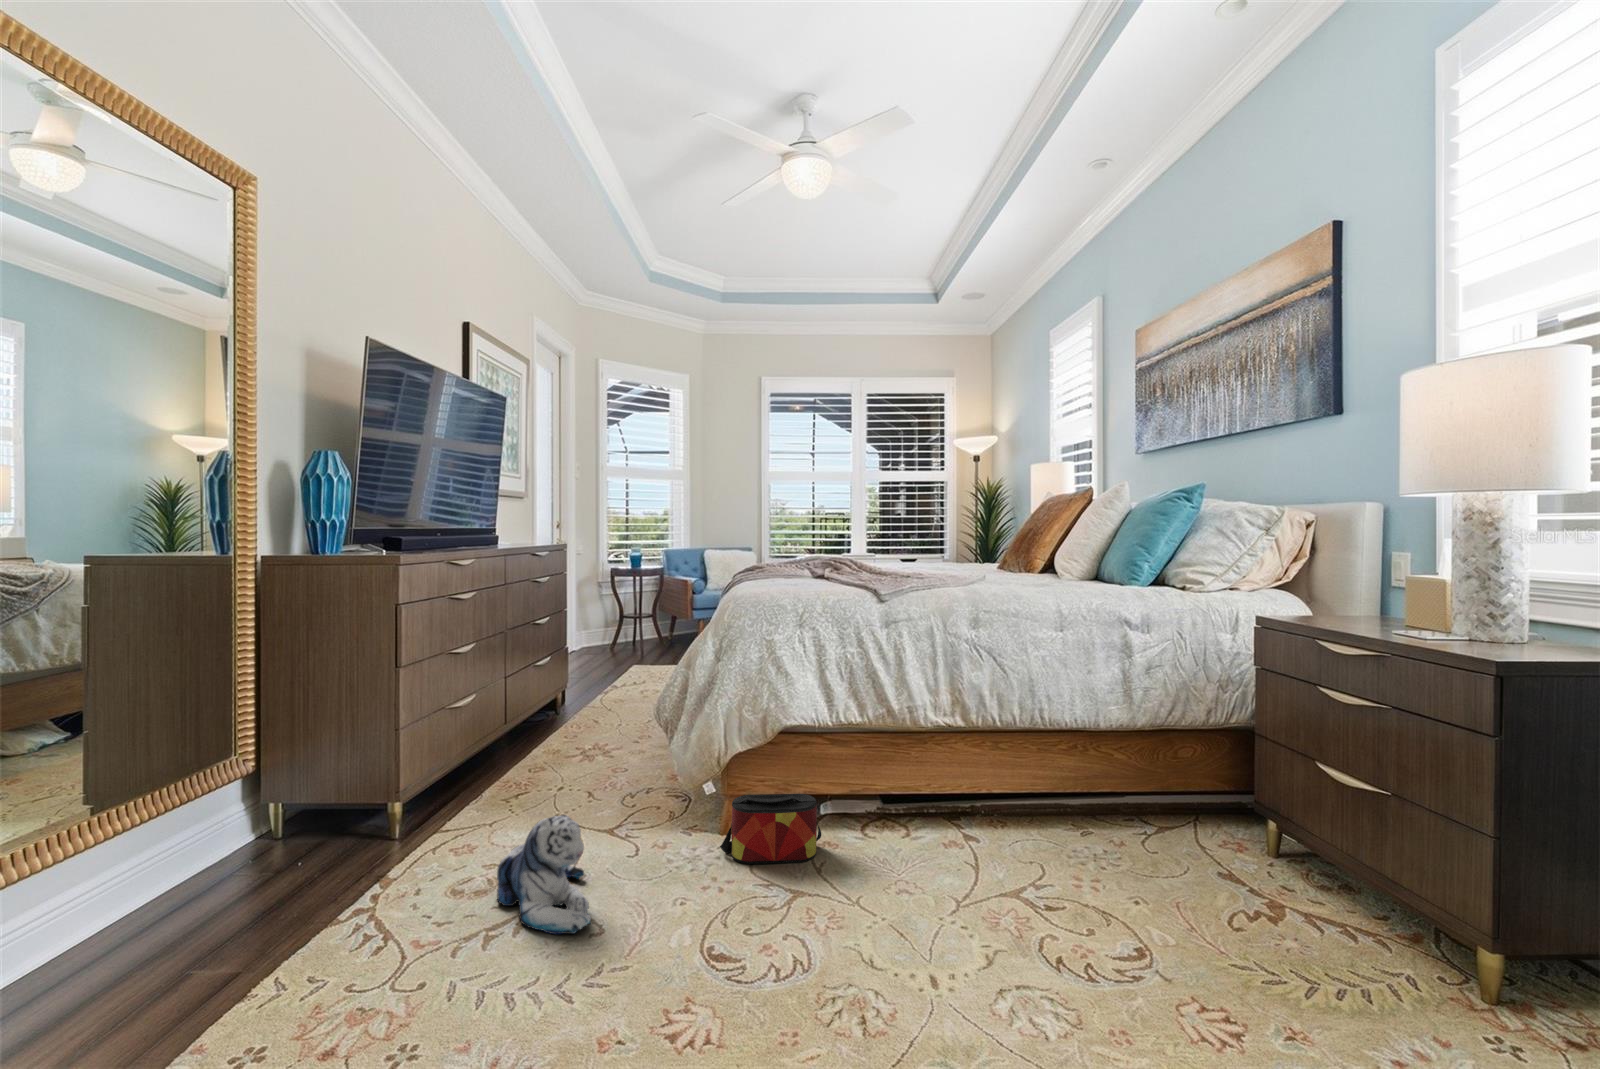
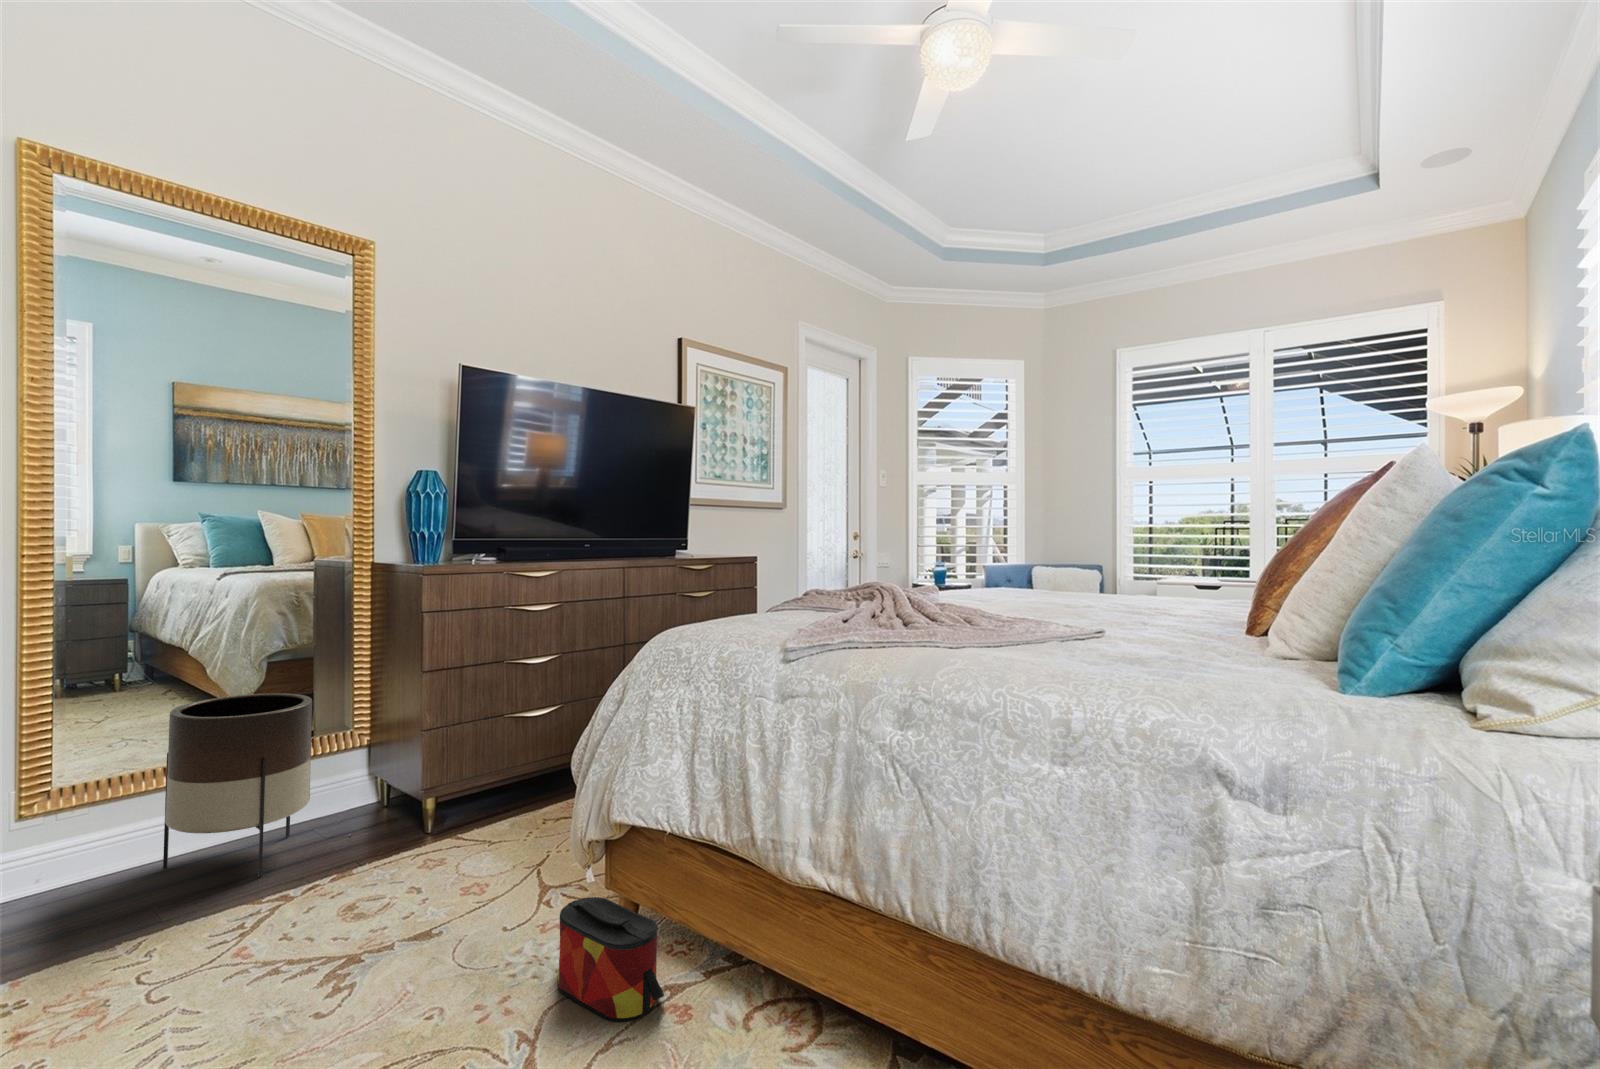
planter: none [97,713,292,963] -> present [163,693,312,878]
plush toy: present [497,815,591,934] -> none [308,855,441,994]

